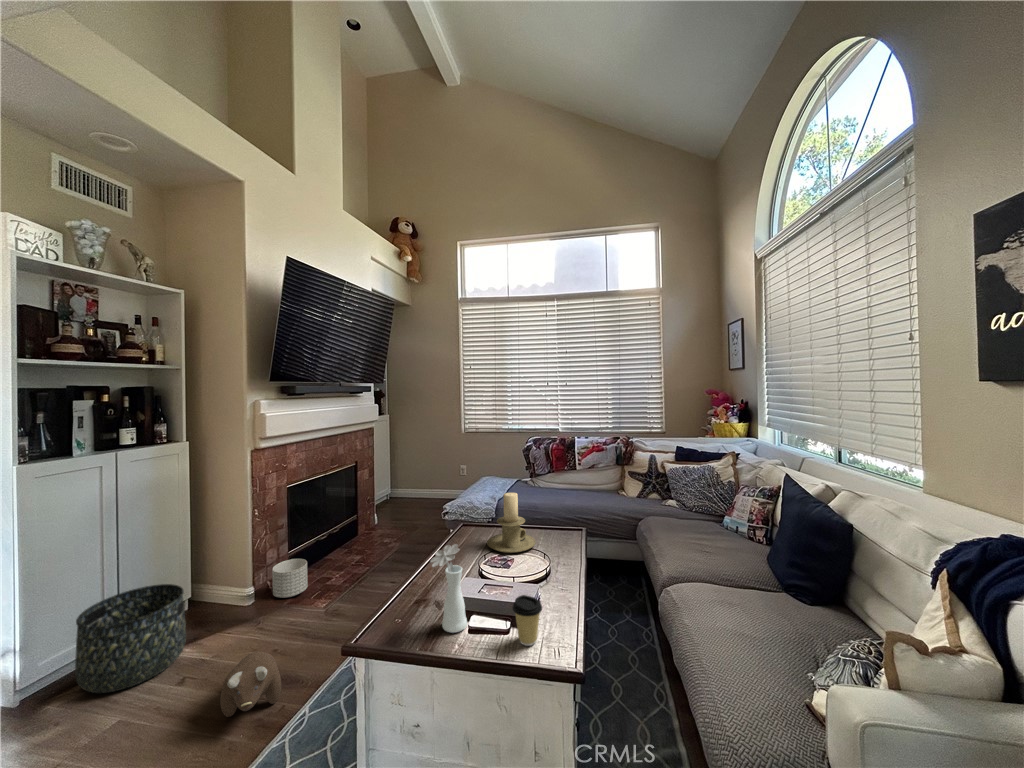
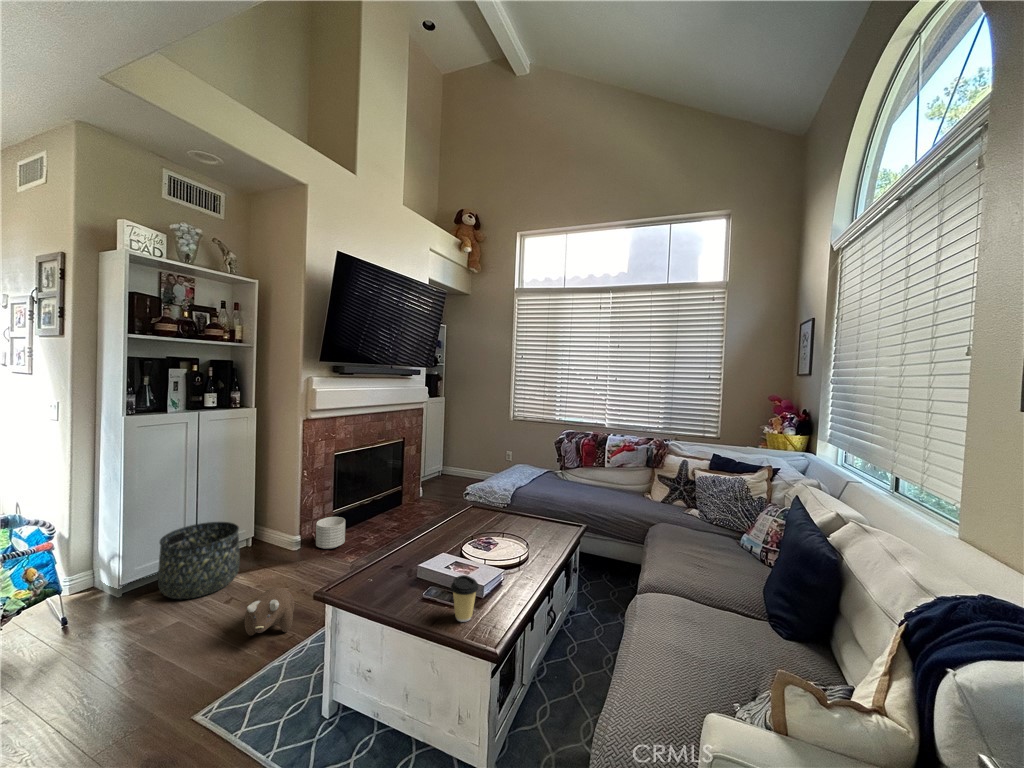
candle holder: present [487,492,536,553] -> none [479,481,526,538]
vase: present [431,544,467,633] -> none [390,520,420,598]

